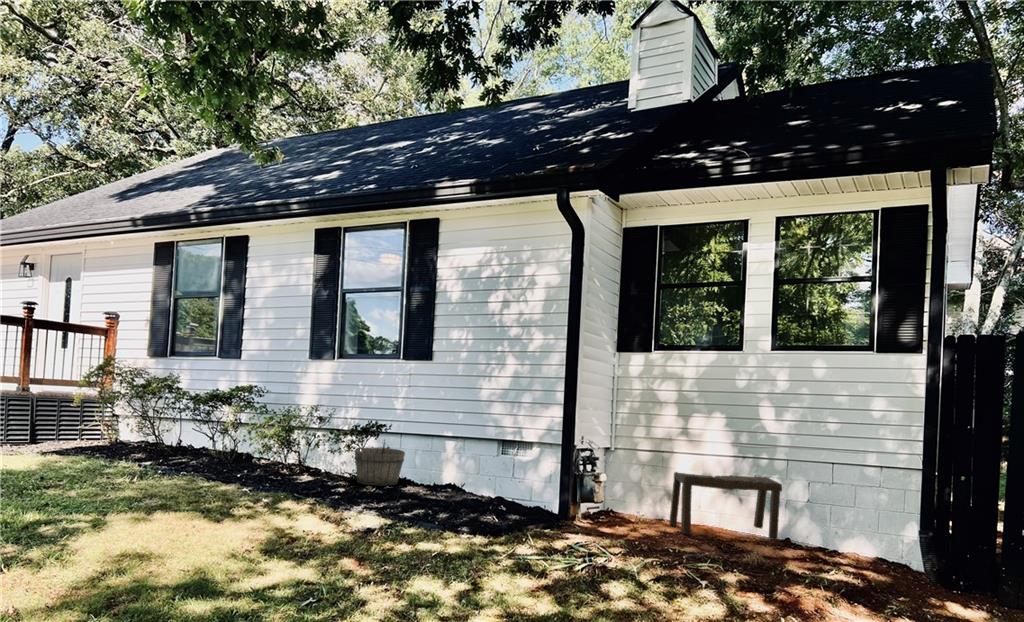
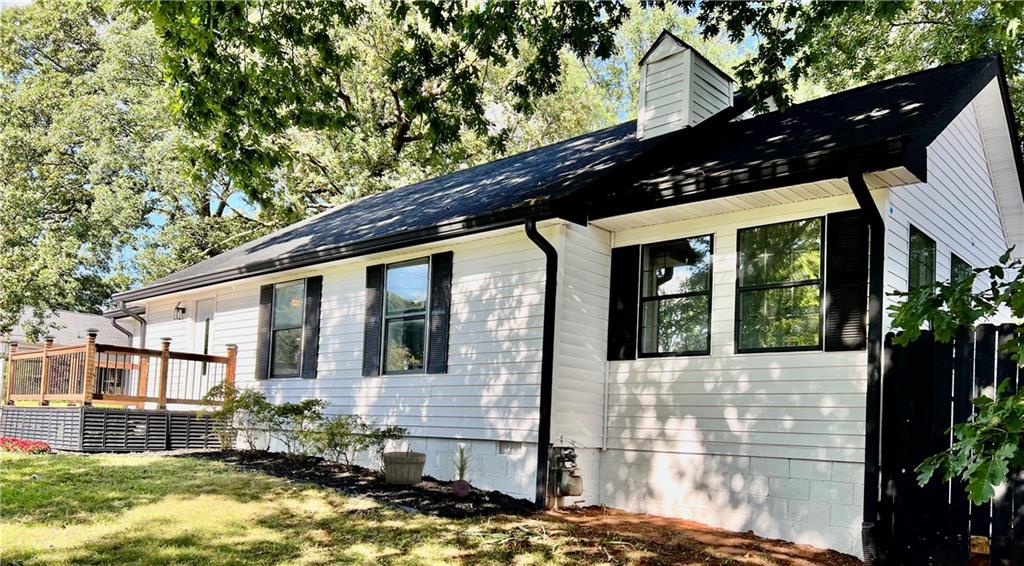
decorative plant: none [434,442,492,500] -> present [452,445,470,497]
bench: present [669,472,782,540] -> none [634,470,732,535]

